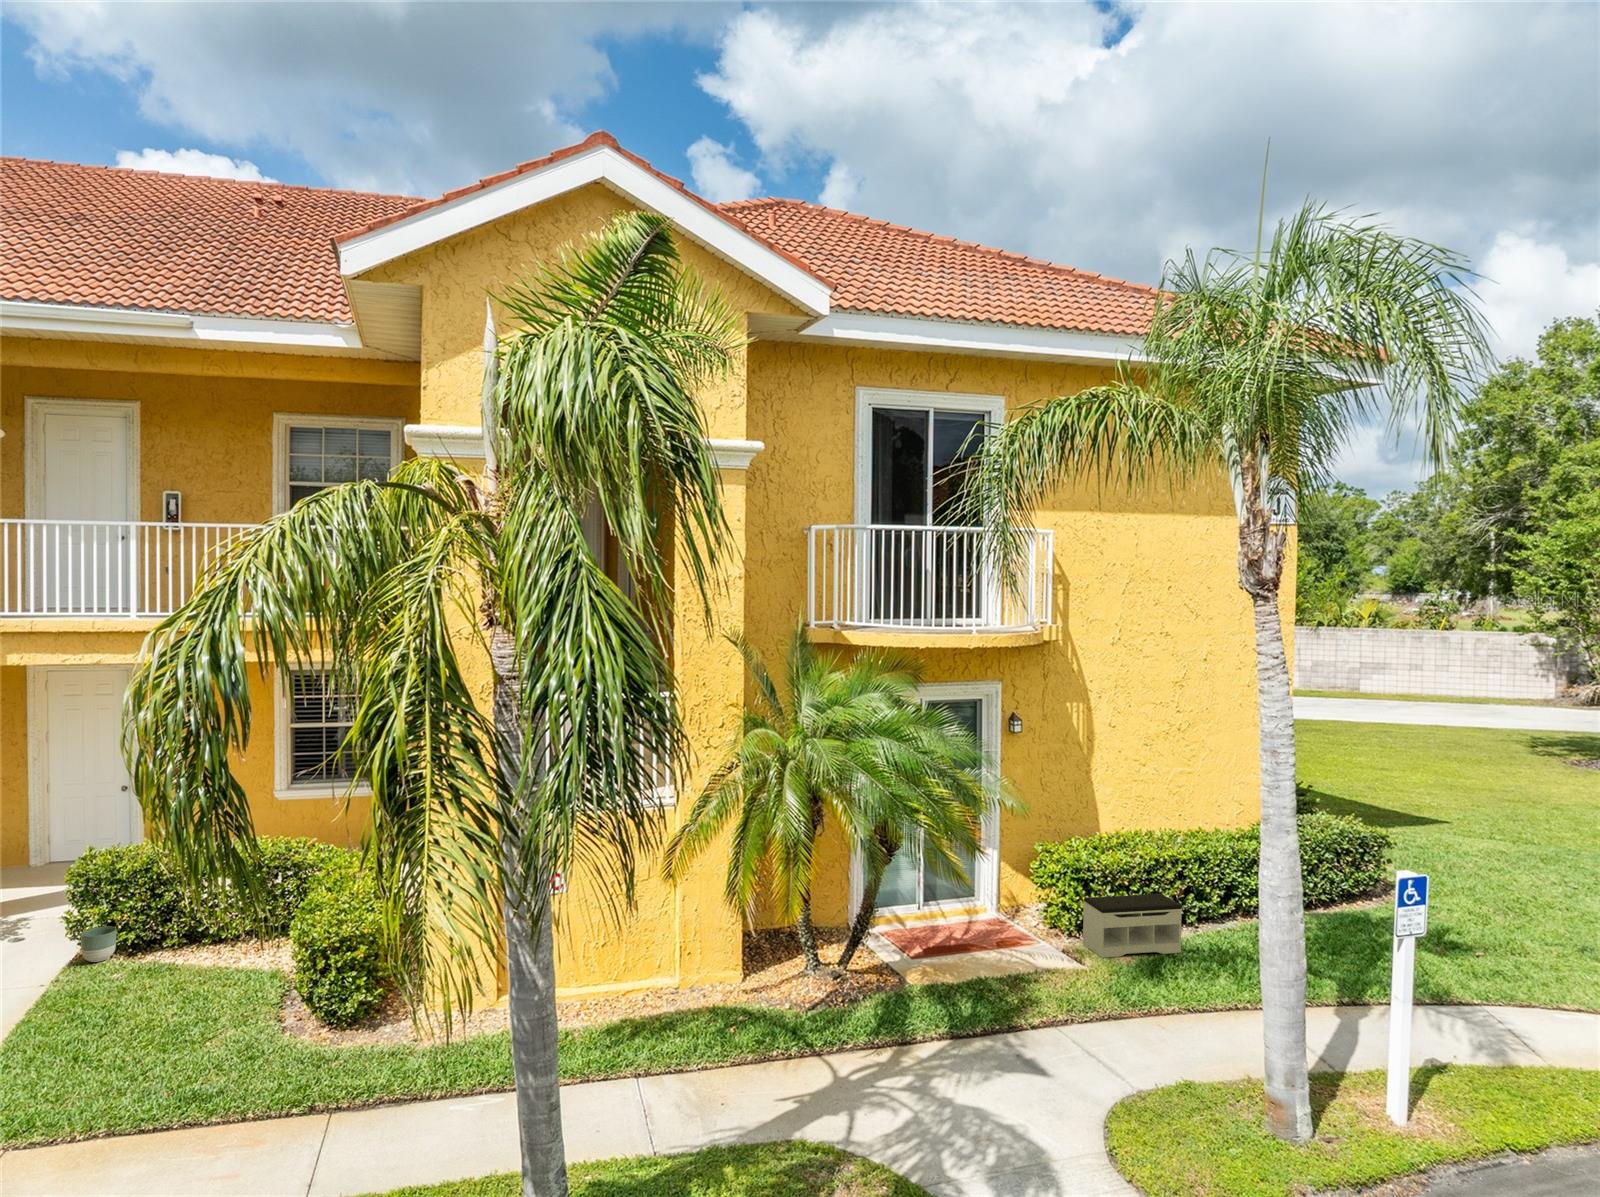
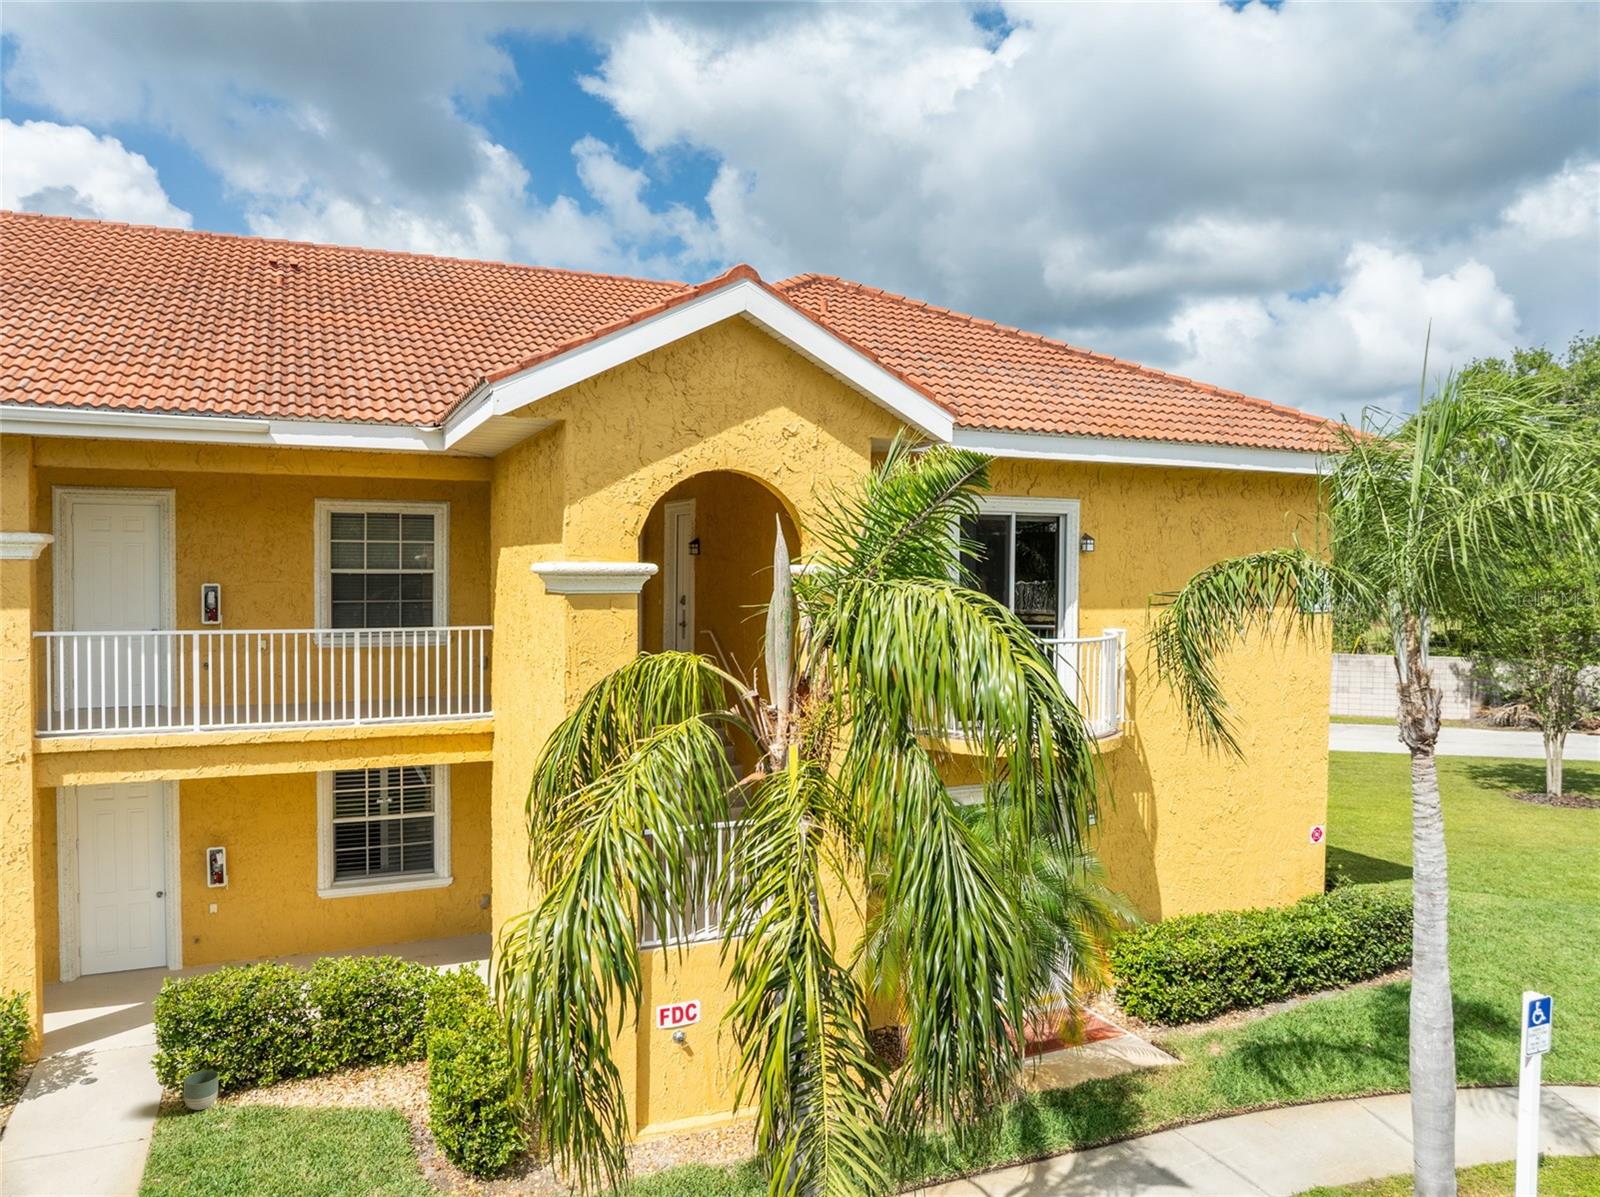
bench: present [1083,894,1182,958] -> none [1166,981,1260,1049]

